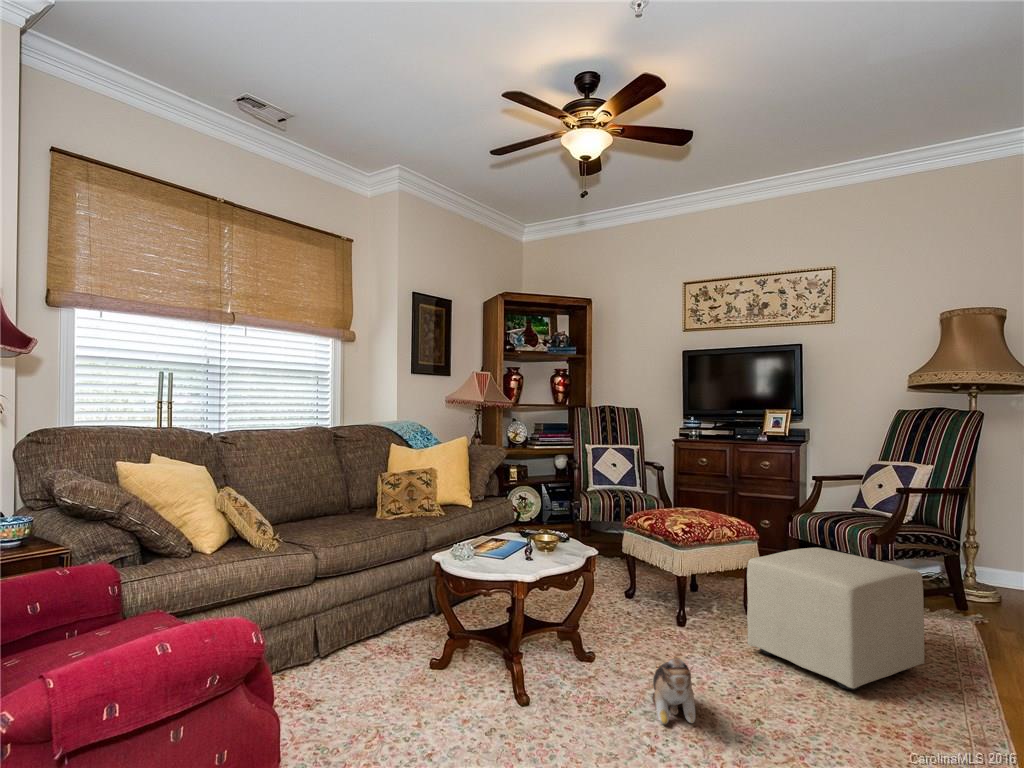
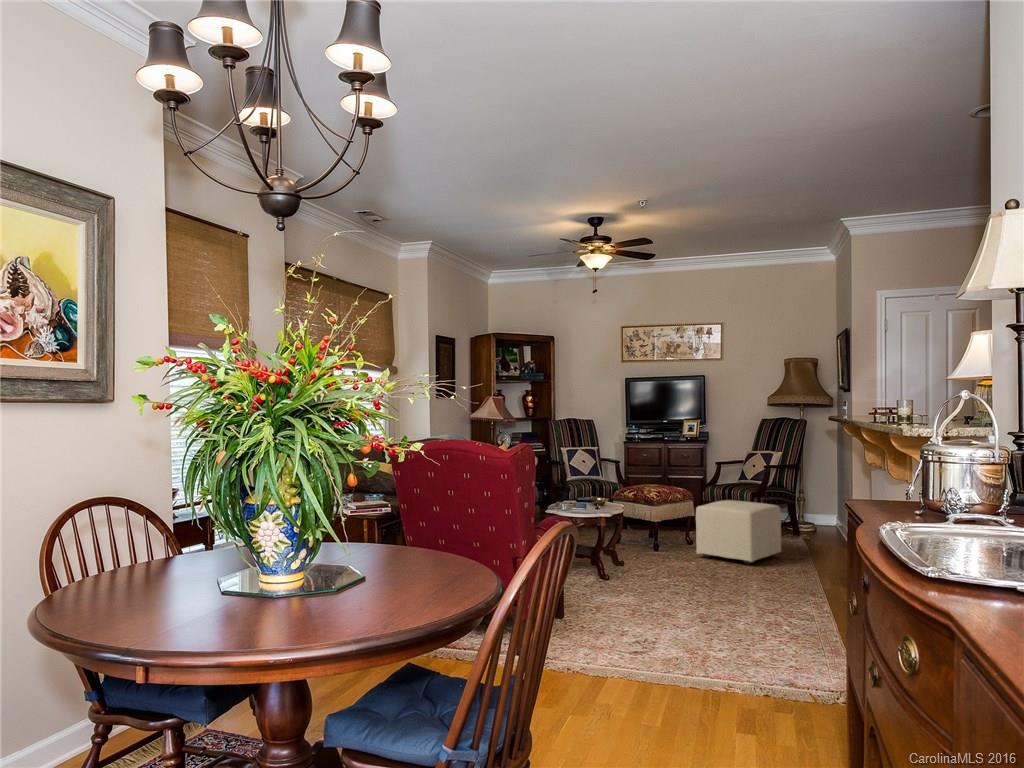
plush toy: present [652,657,695,724] -> none [663,548,690,581]

